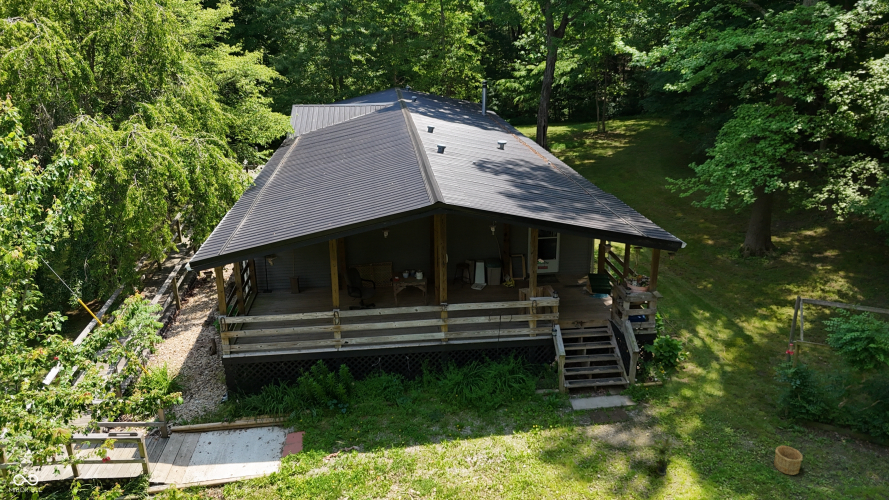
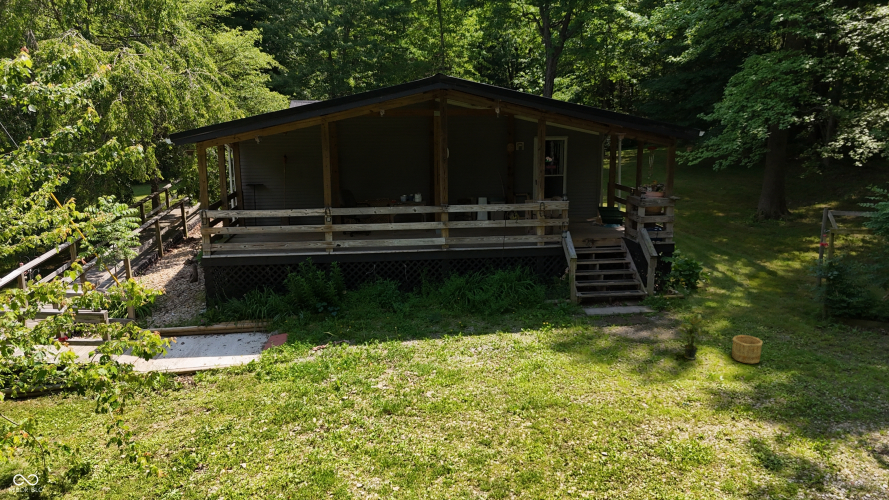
wooden bucket: present [774,446,803,475] -> present [732,335,763,364]

